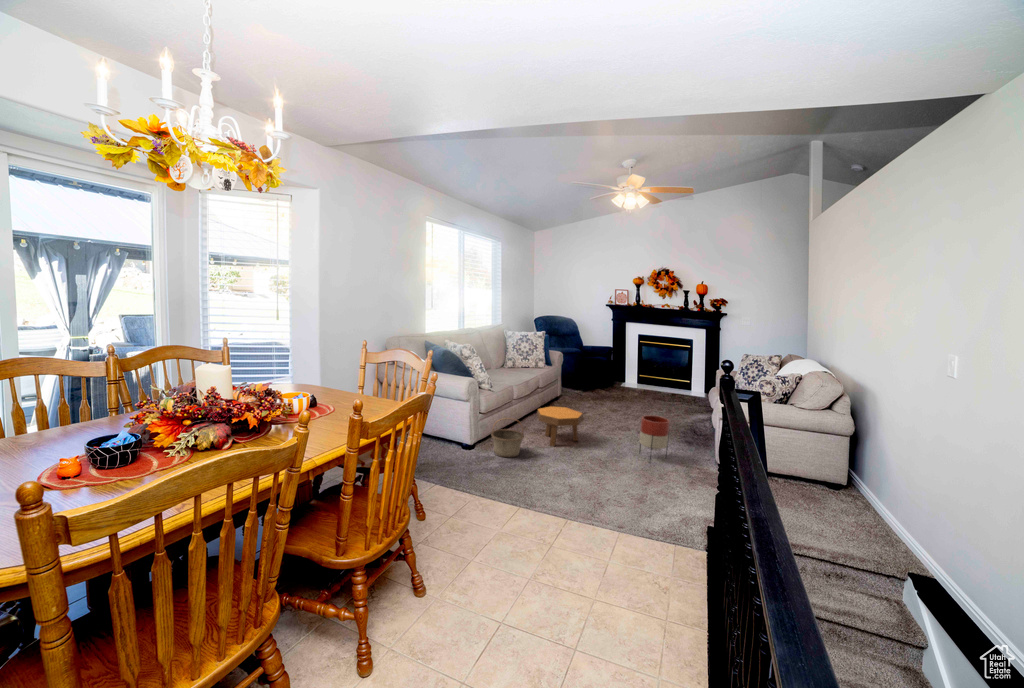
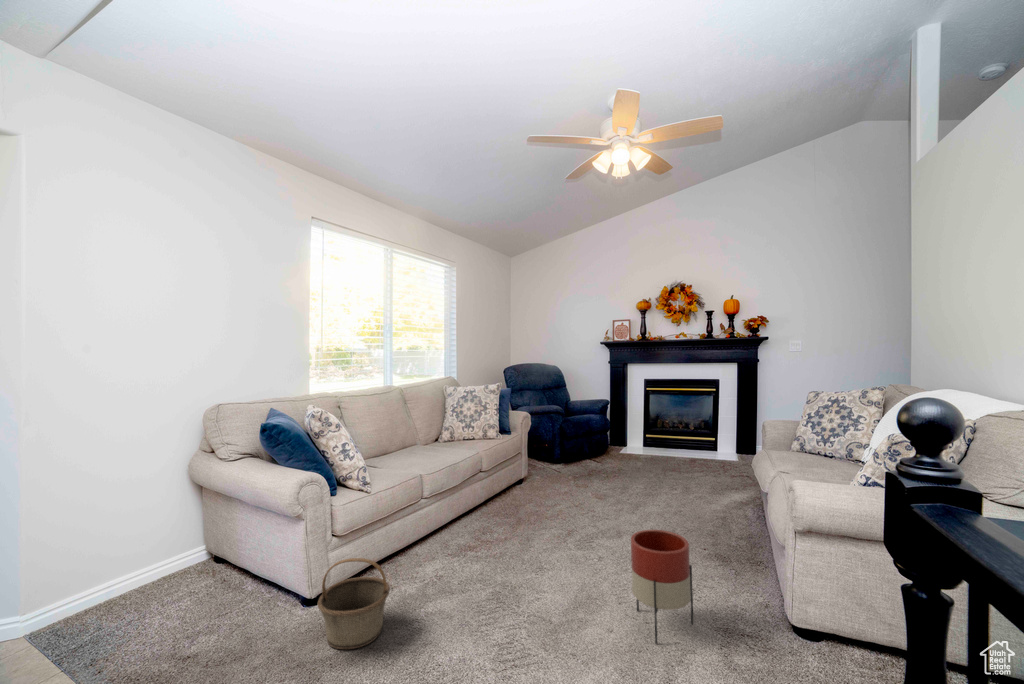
footstool: present [537,406,584,446] -> none [440,513,531,603]

